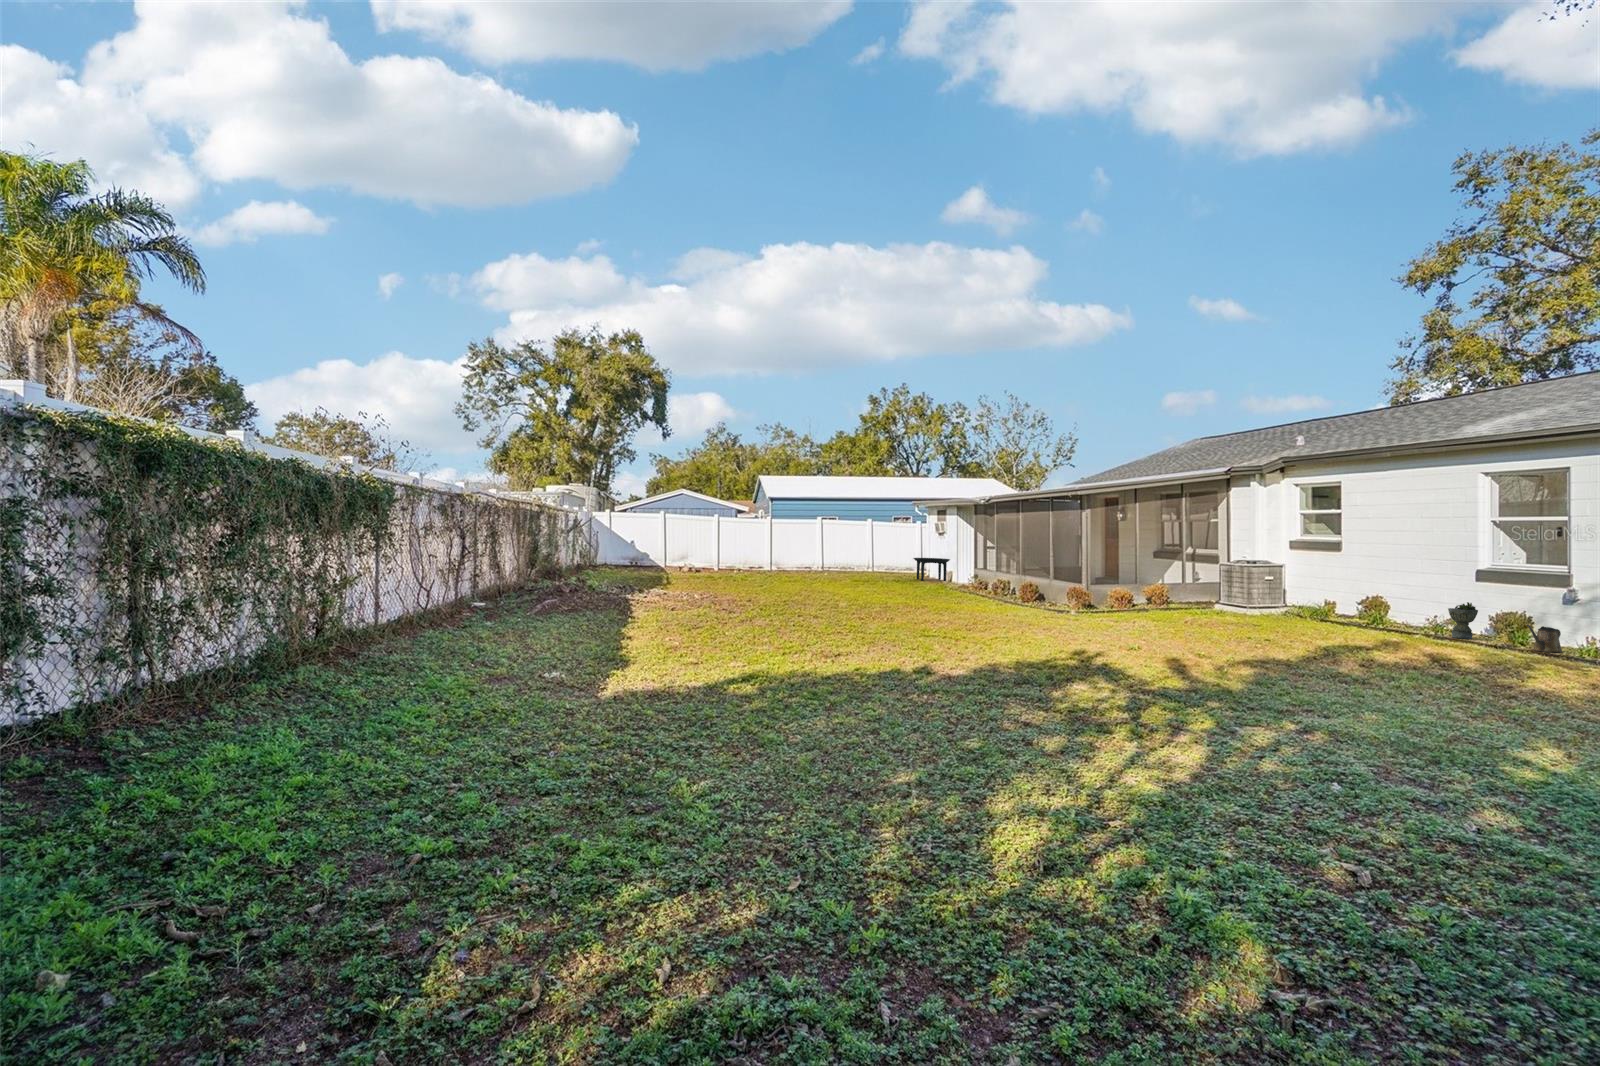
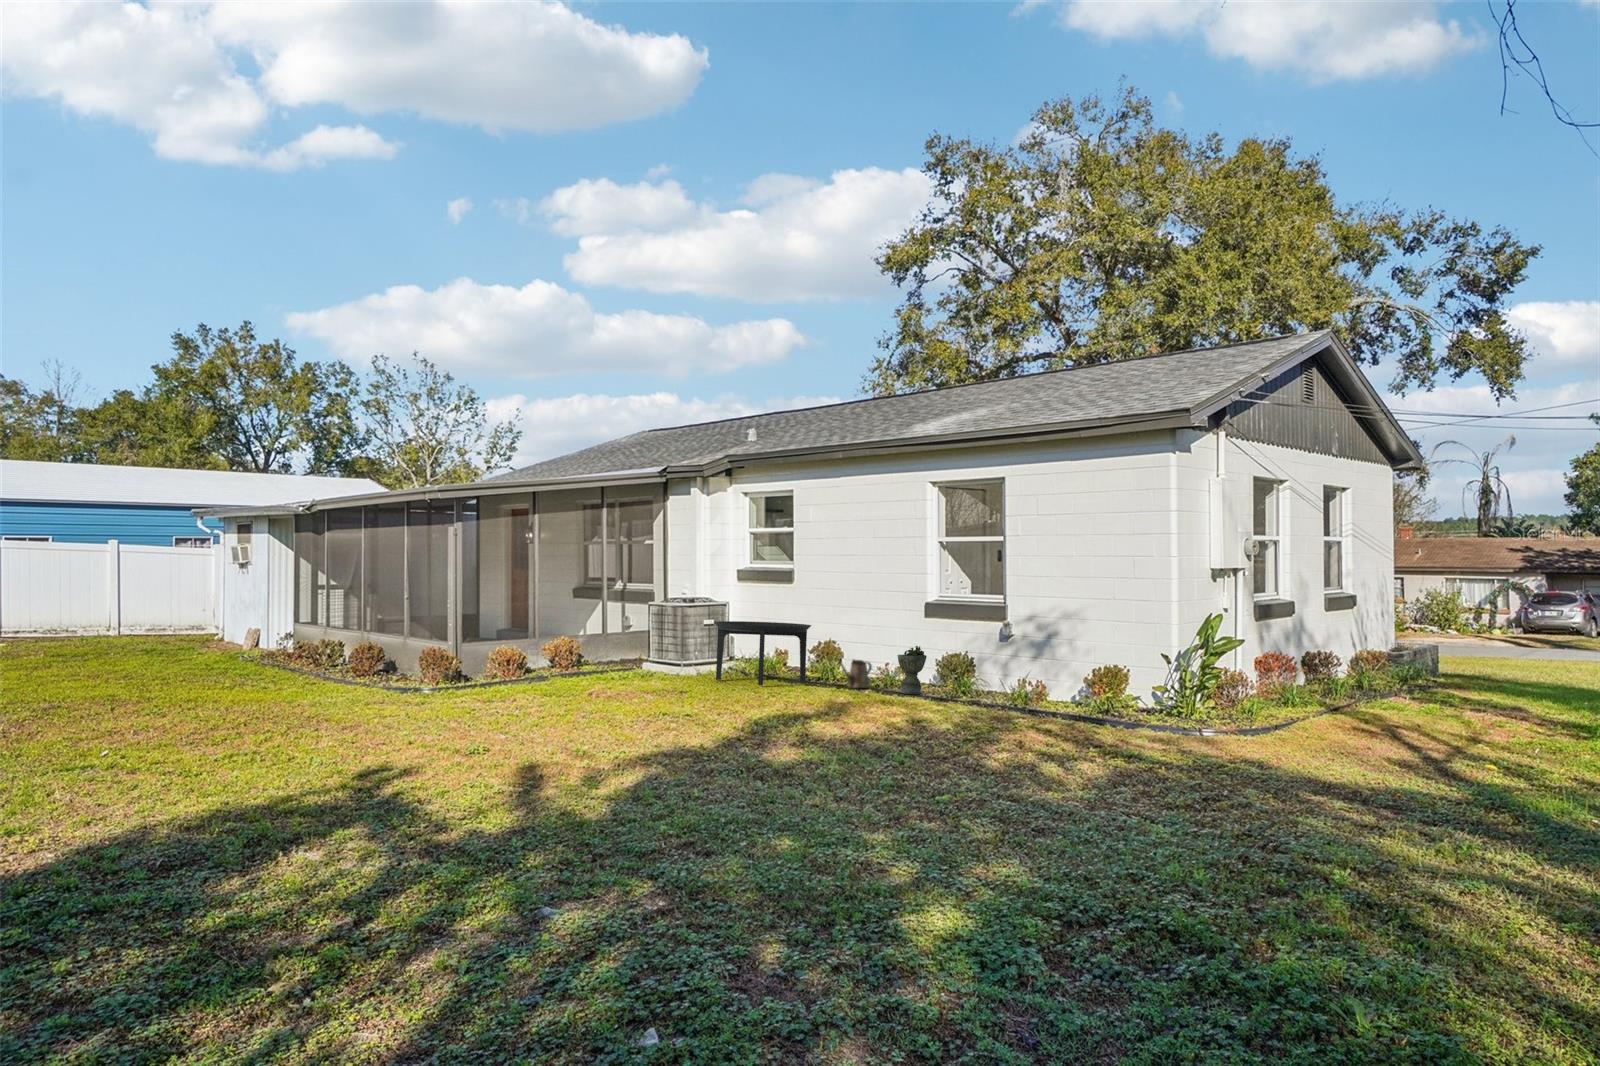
round table: present [914,558,950,581] -> present [714,621,811,685]
watering can: present [1526,625,1562,653] -> present [838,659,872,688]

